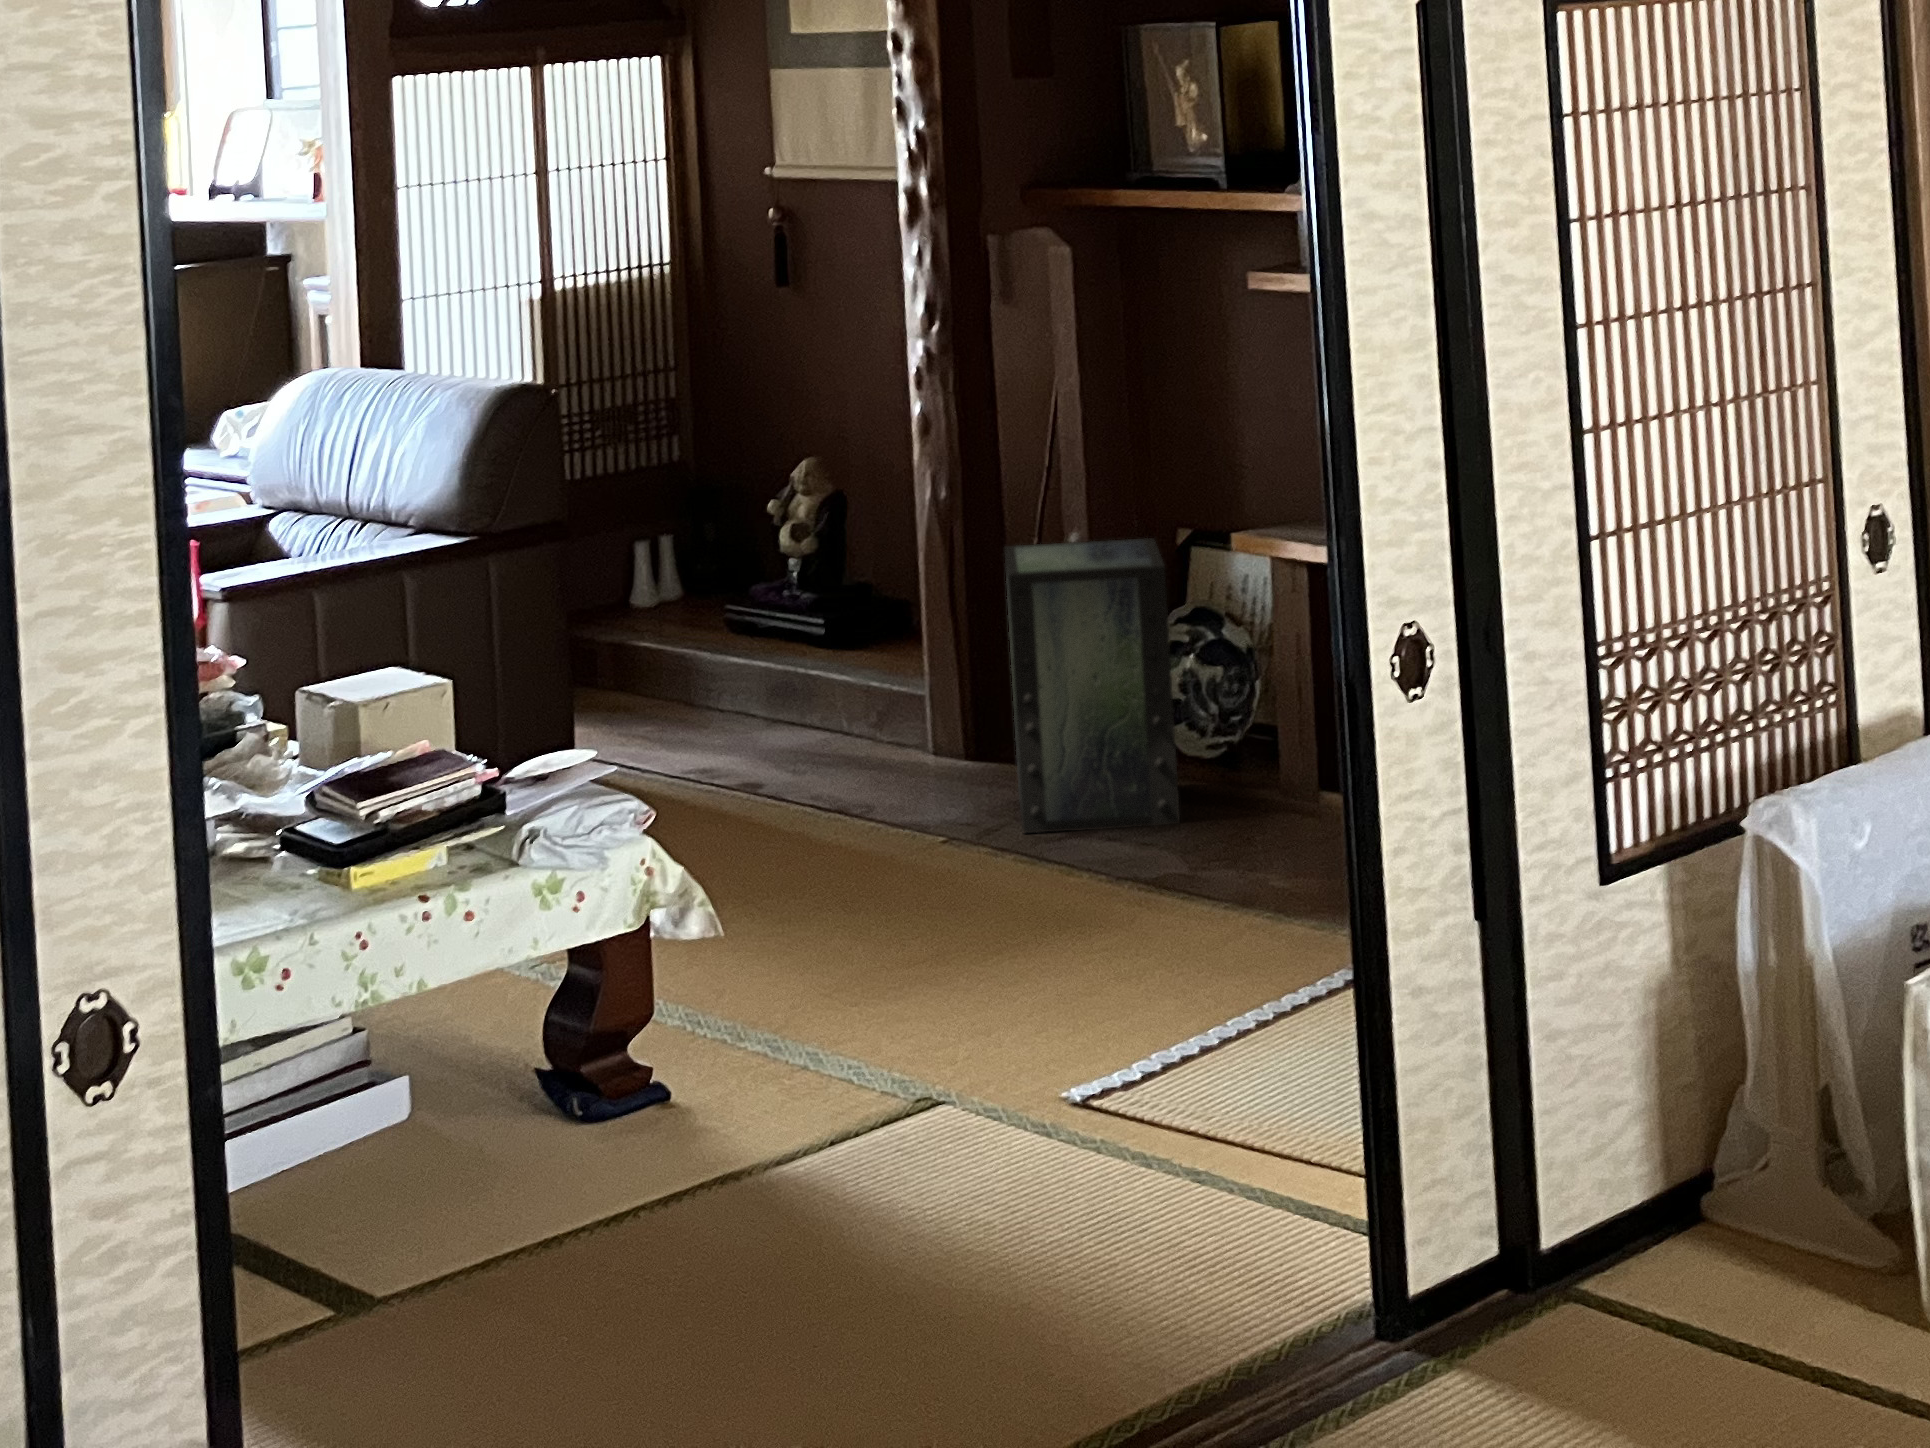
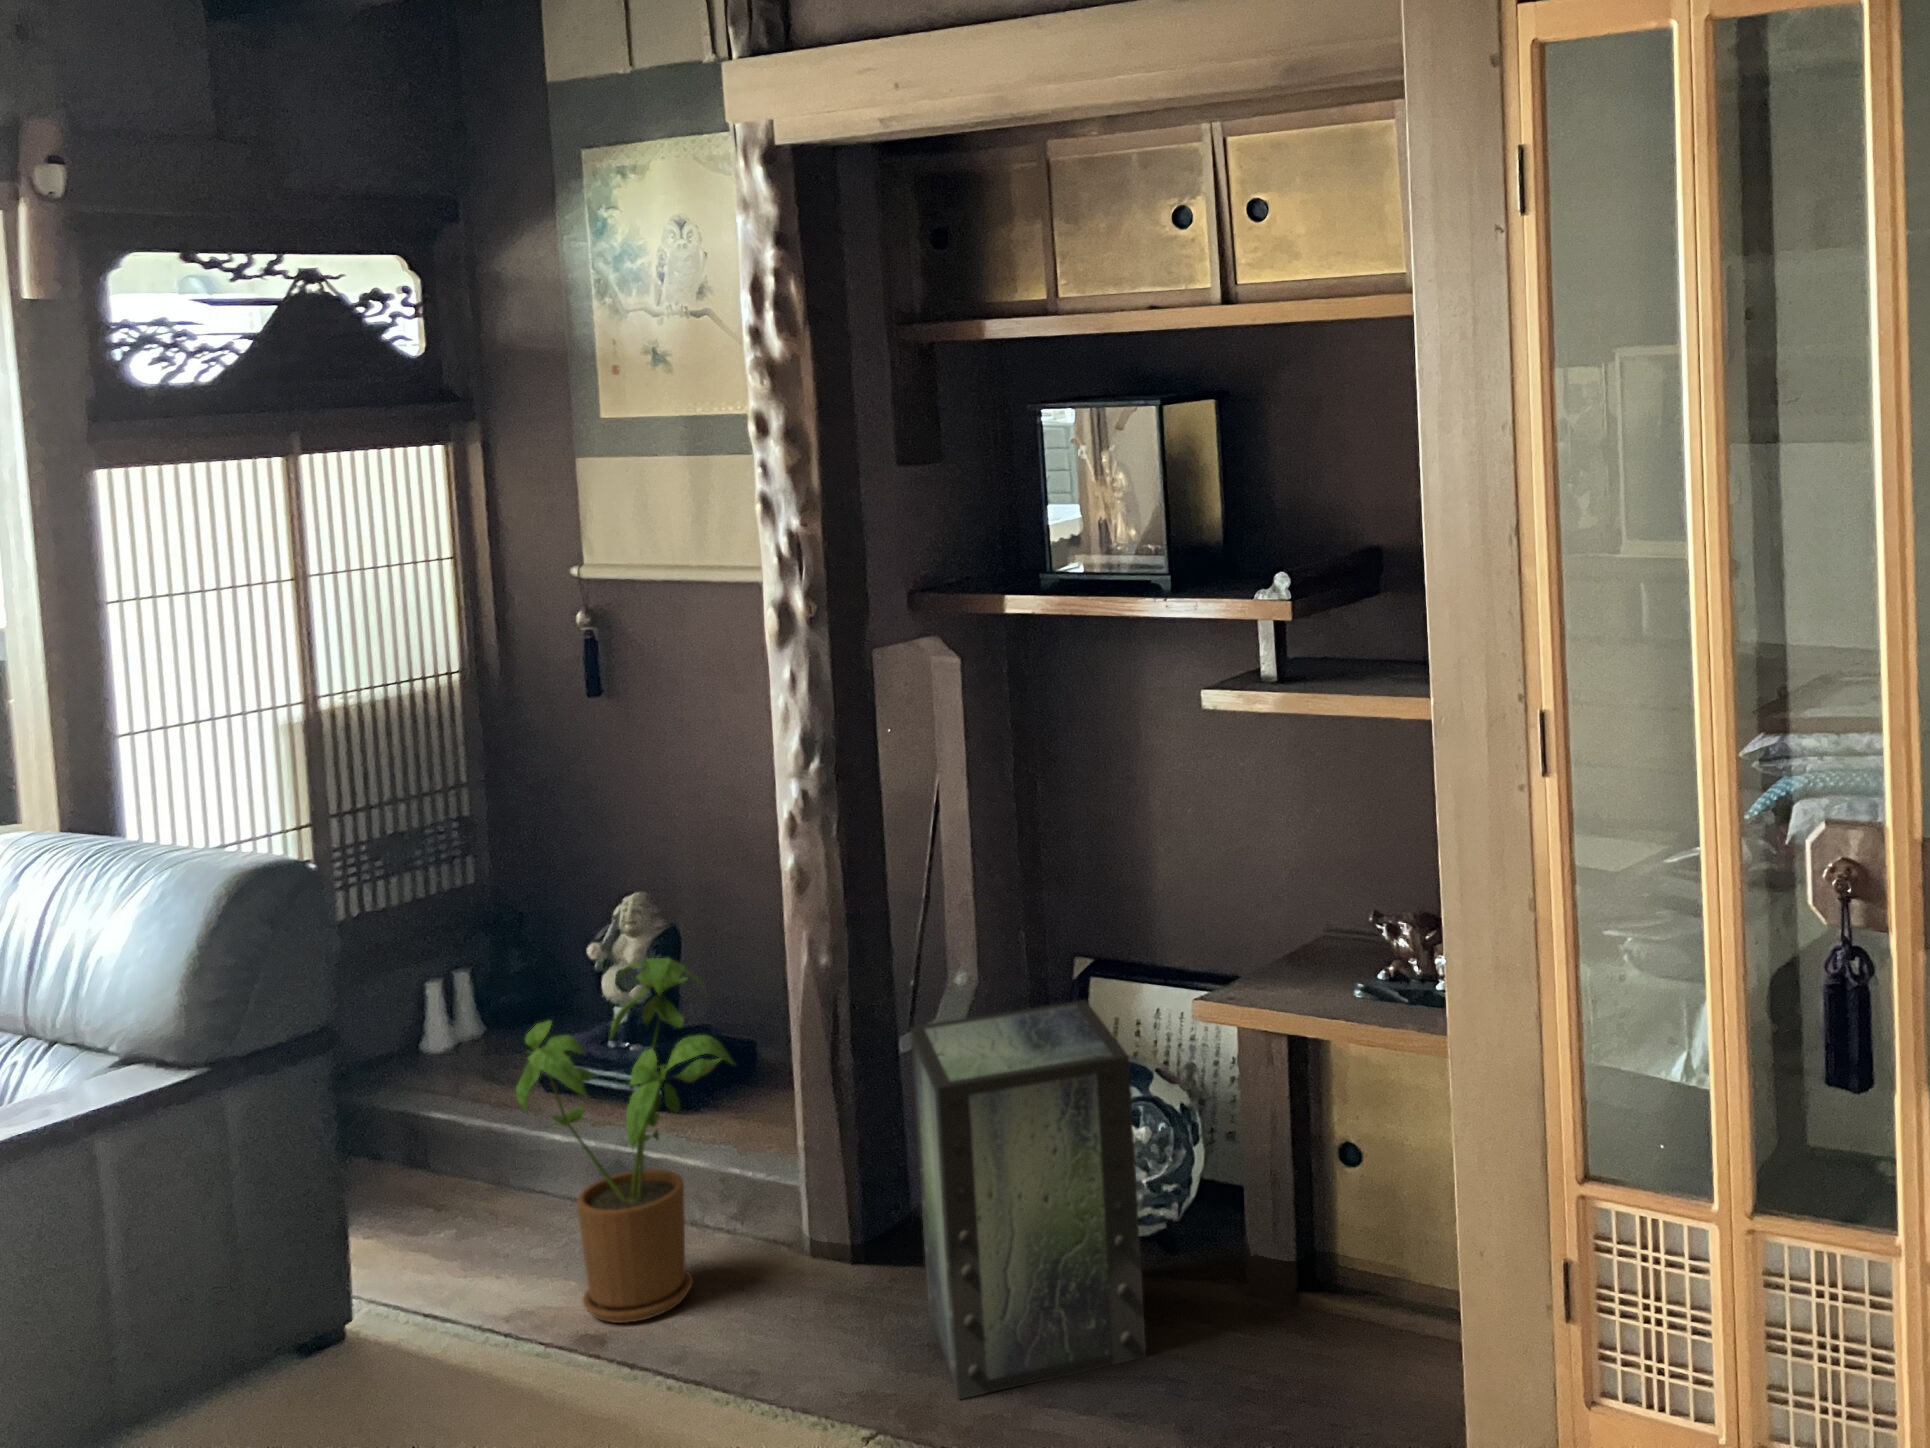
house plant: none [701,489,871,786] -> present [516,958,734,1323]

